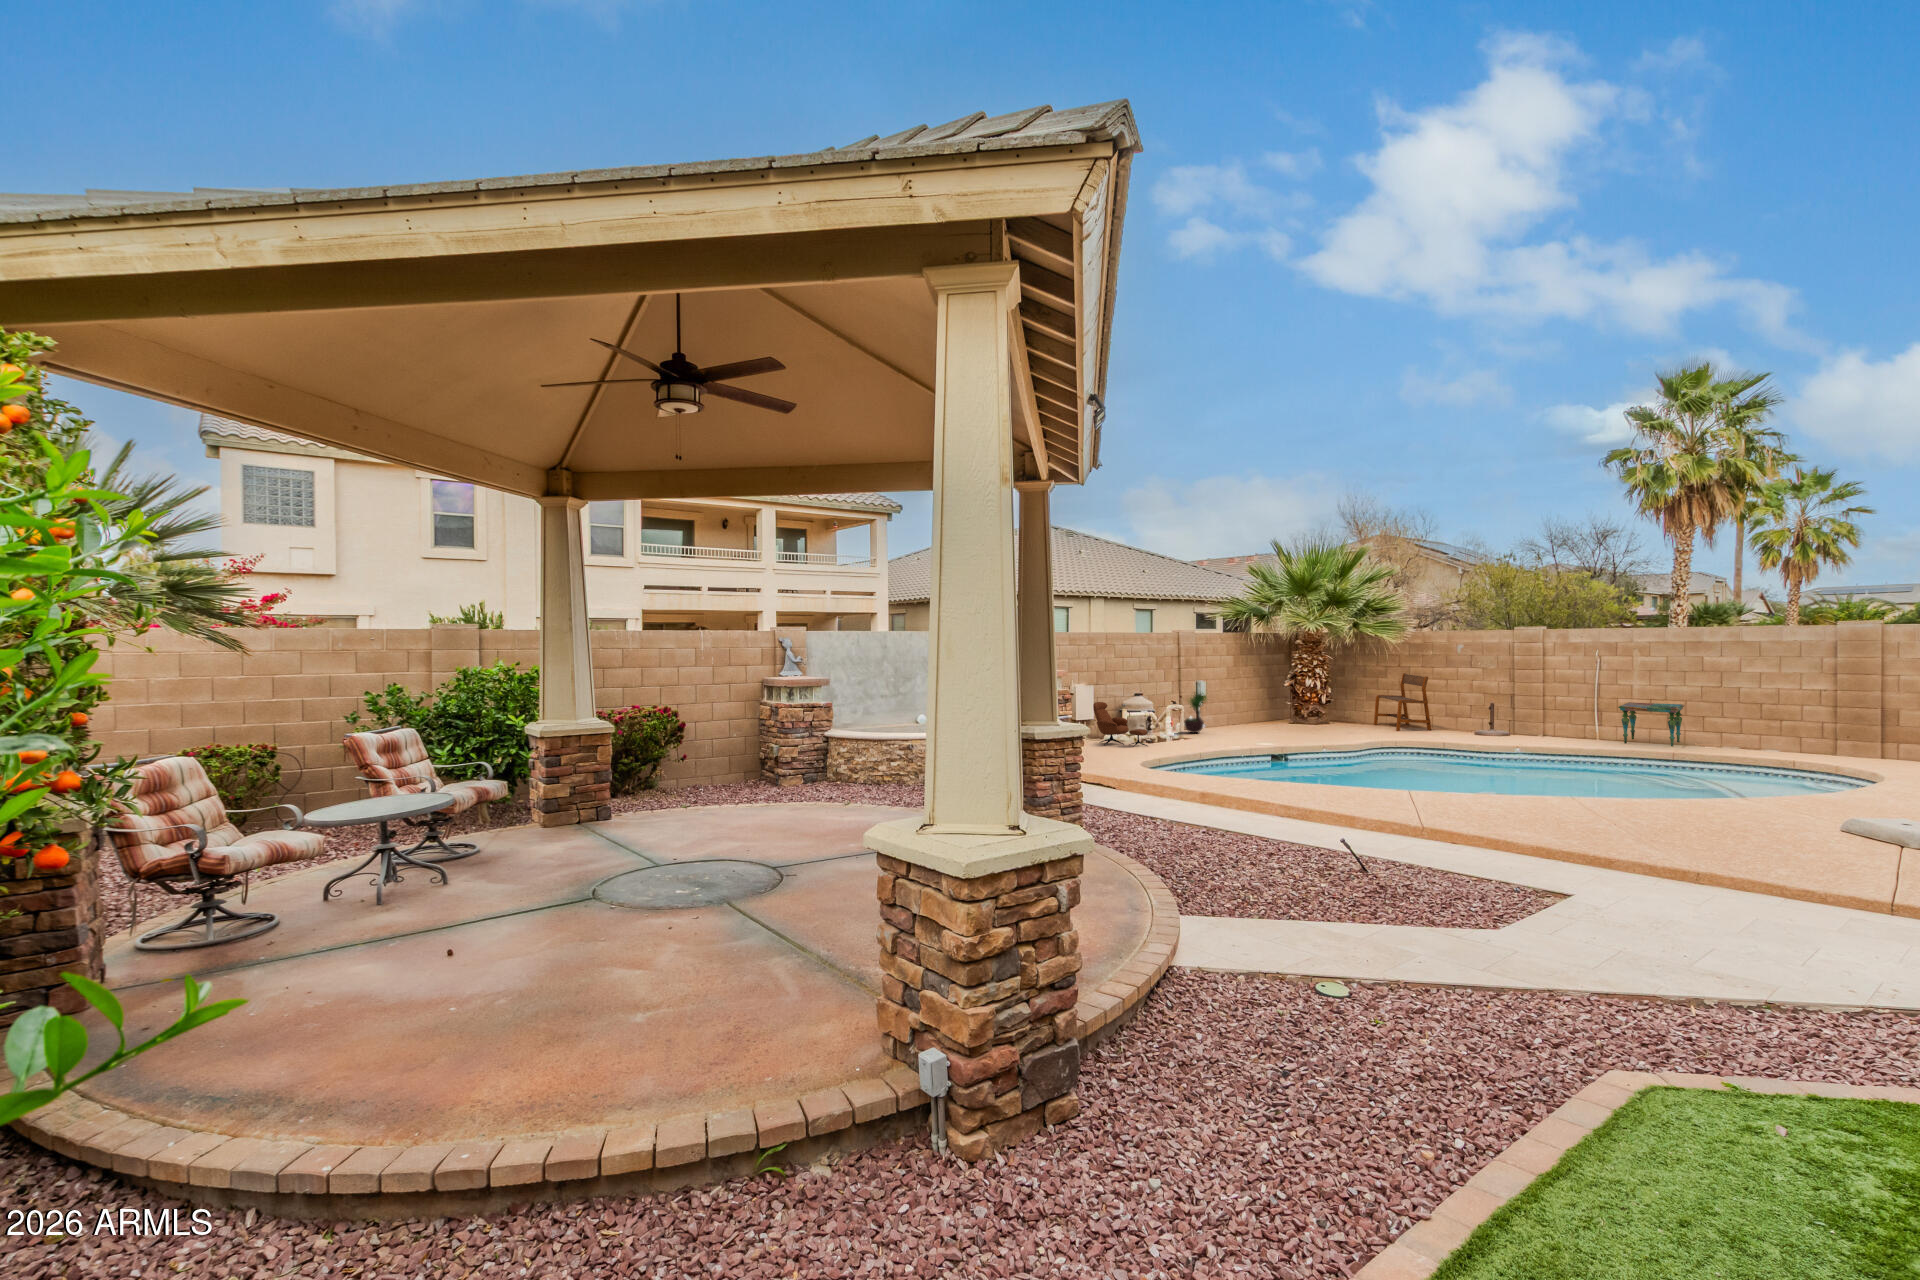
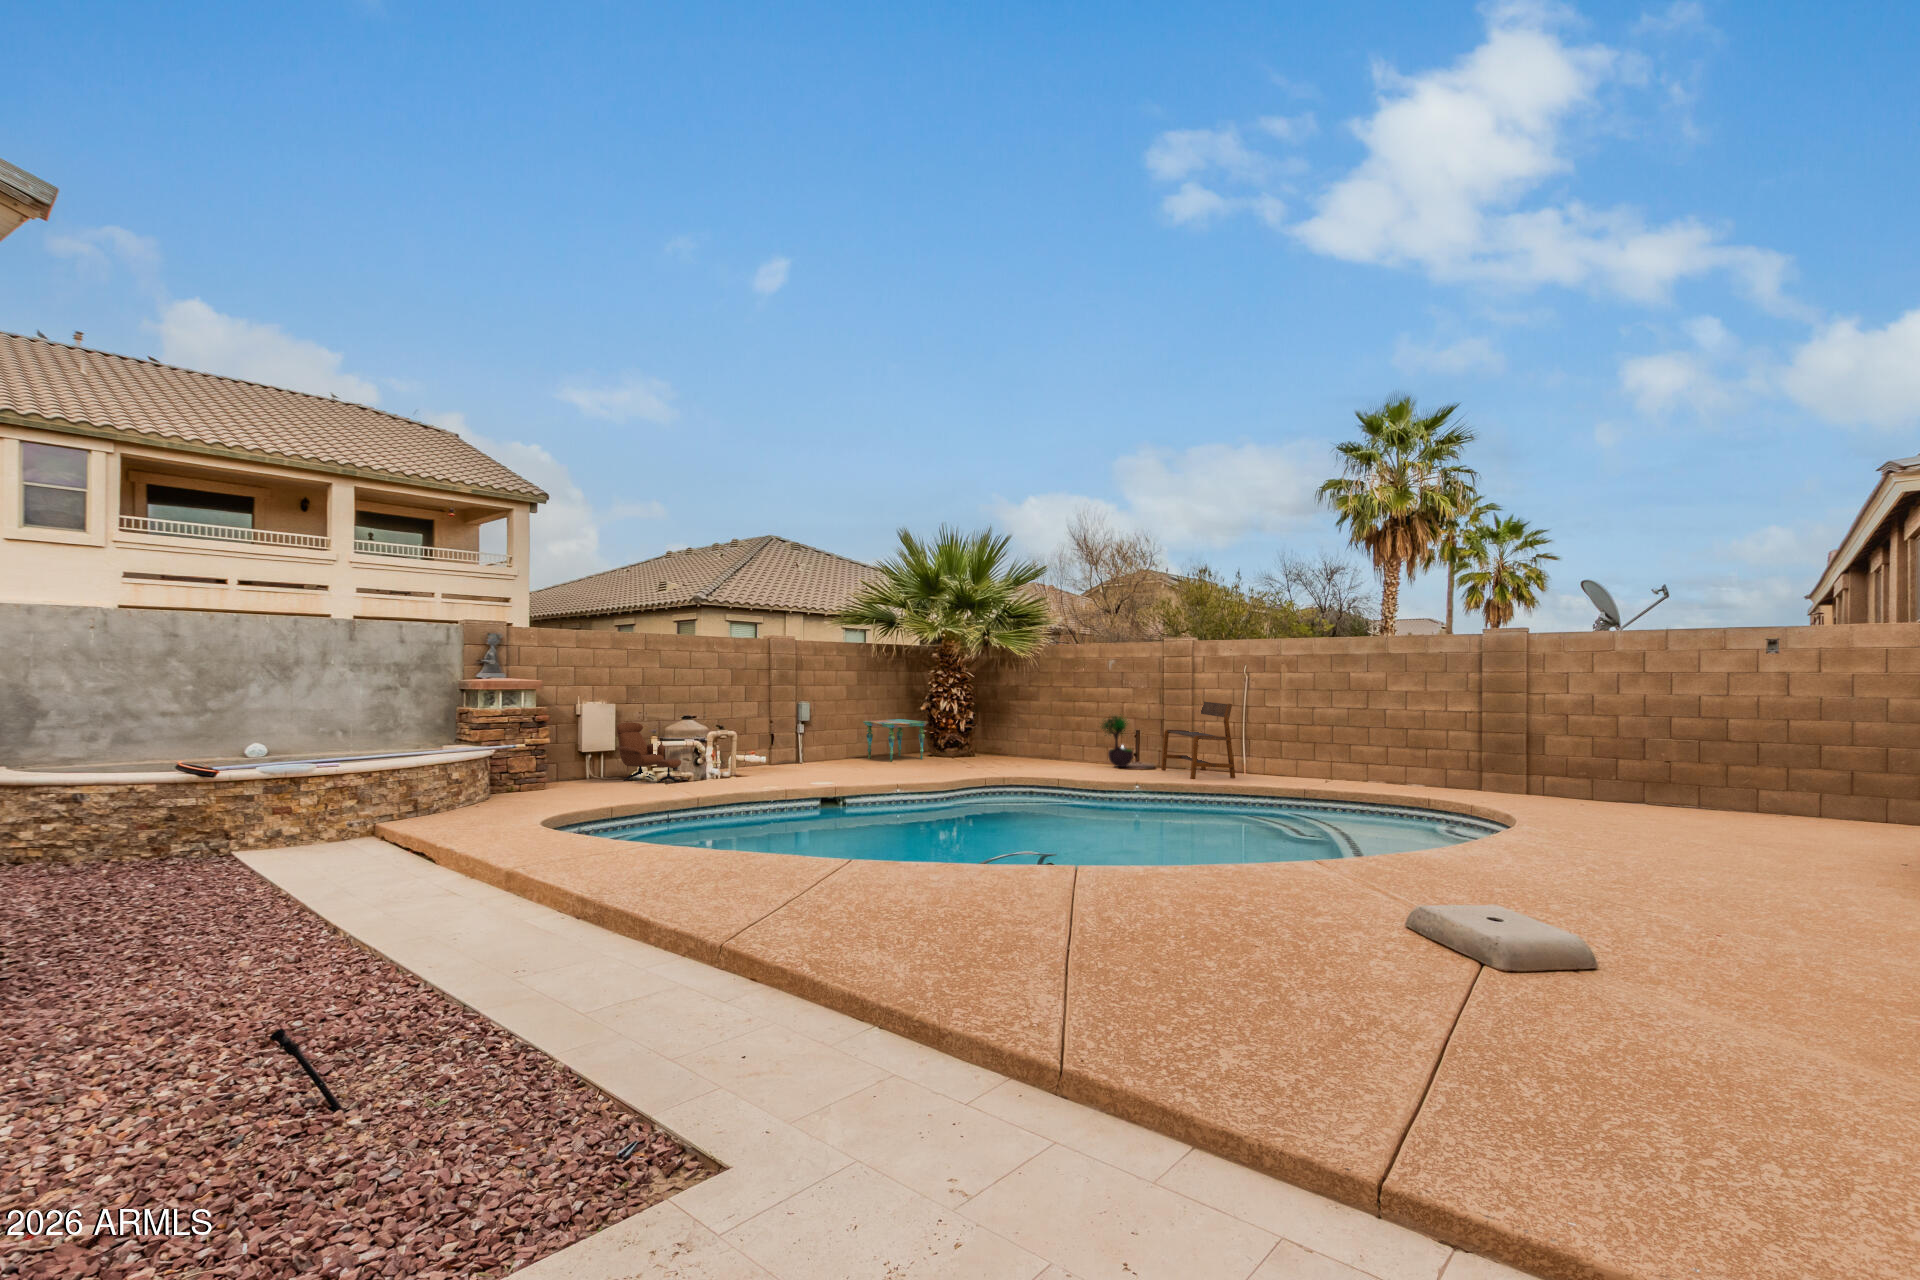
bench: present [1374,673,1431,731] -> present [1161,702,1235,779]
potted tree: present [1184,693,1206,733] -> present [1102,716,1133,767]
side table: present [1618,702,1685,746] -> present [863,719,928,762]

